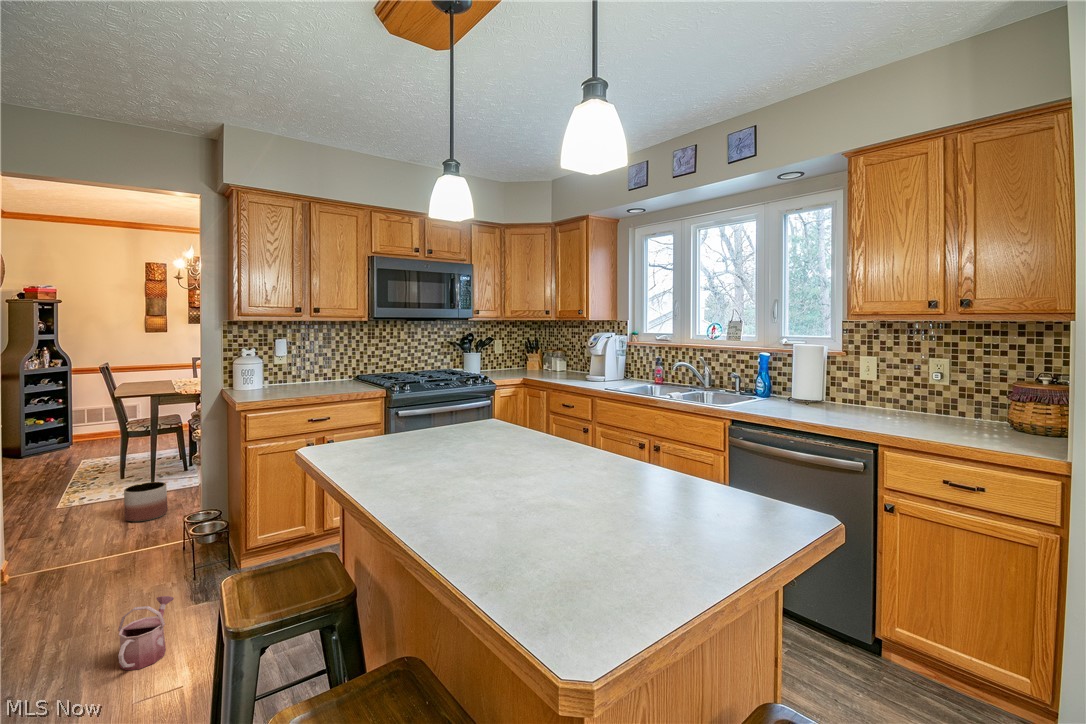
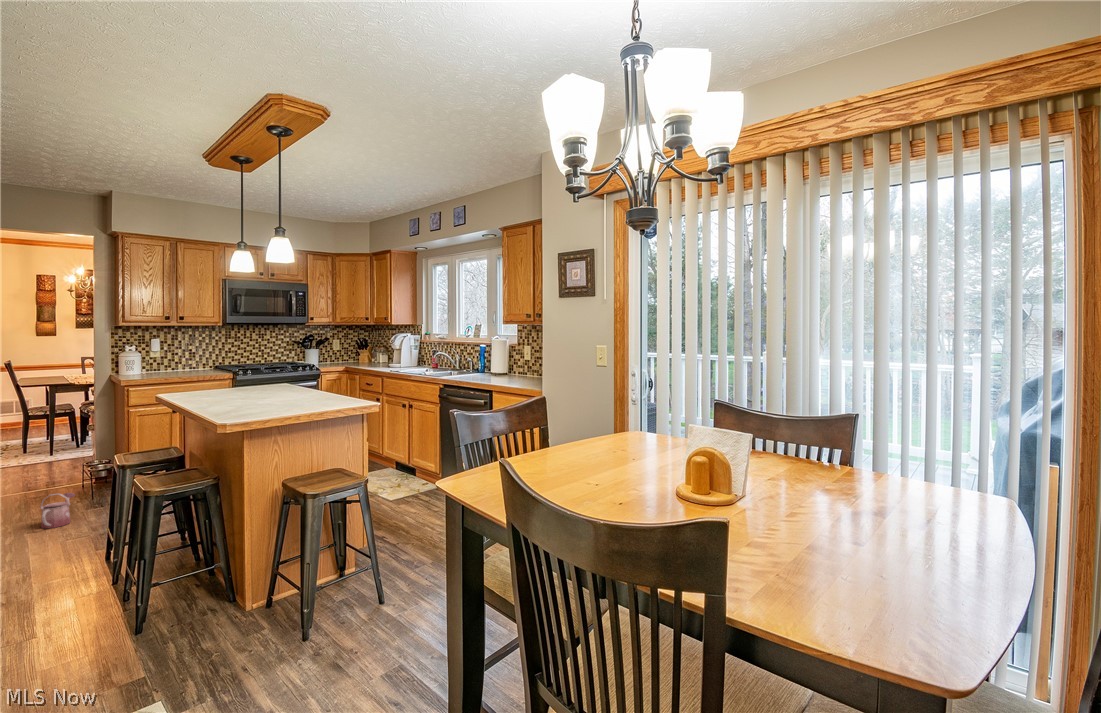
planter: present [124,482,168,522] -> none [27,447,63,474]

